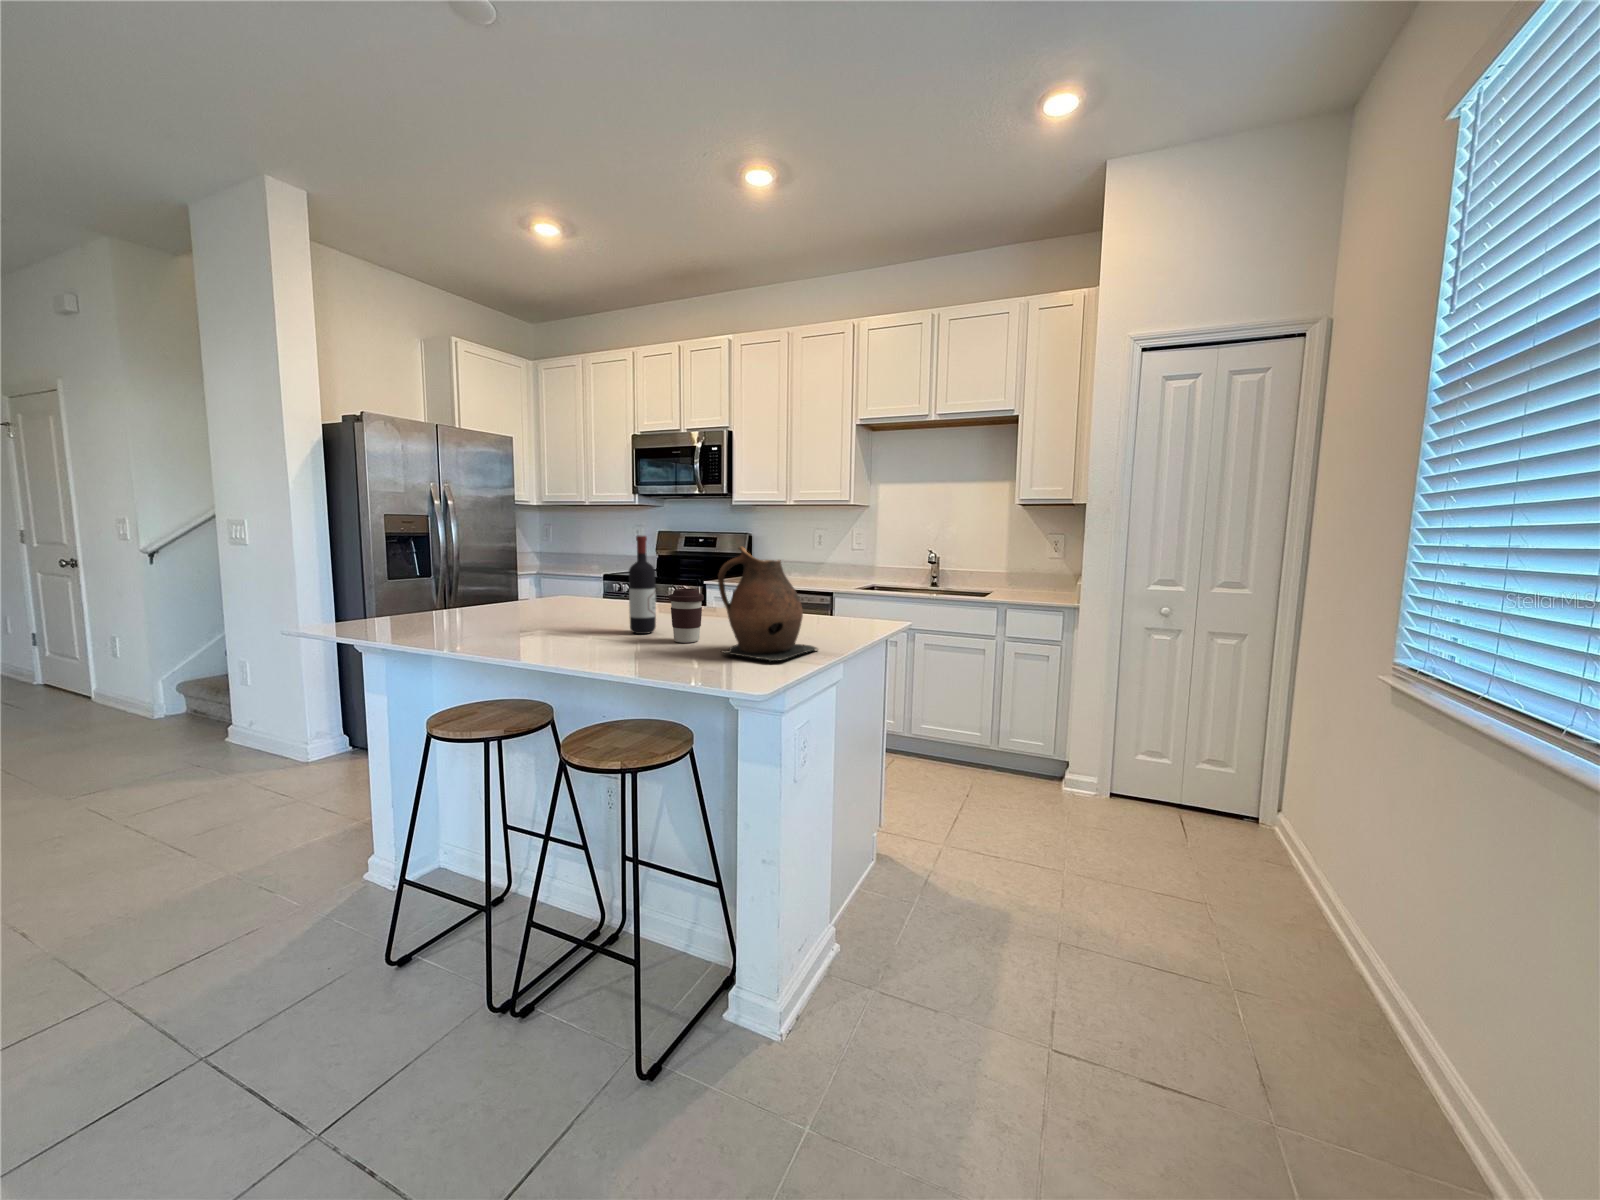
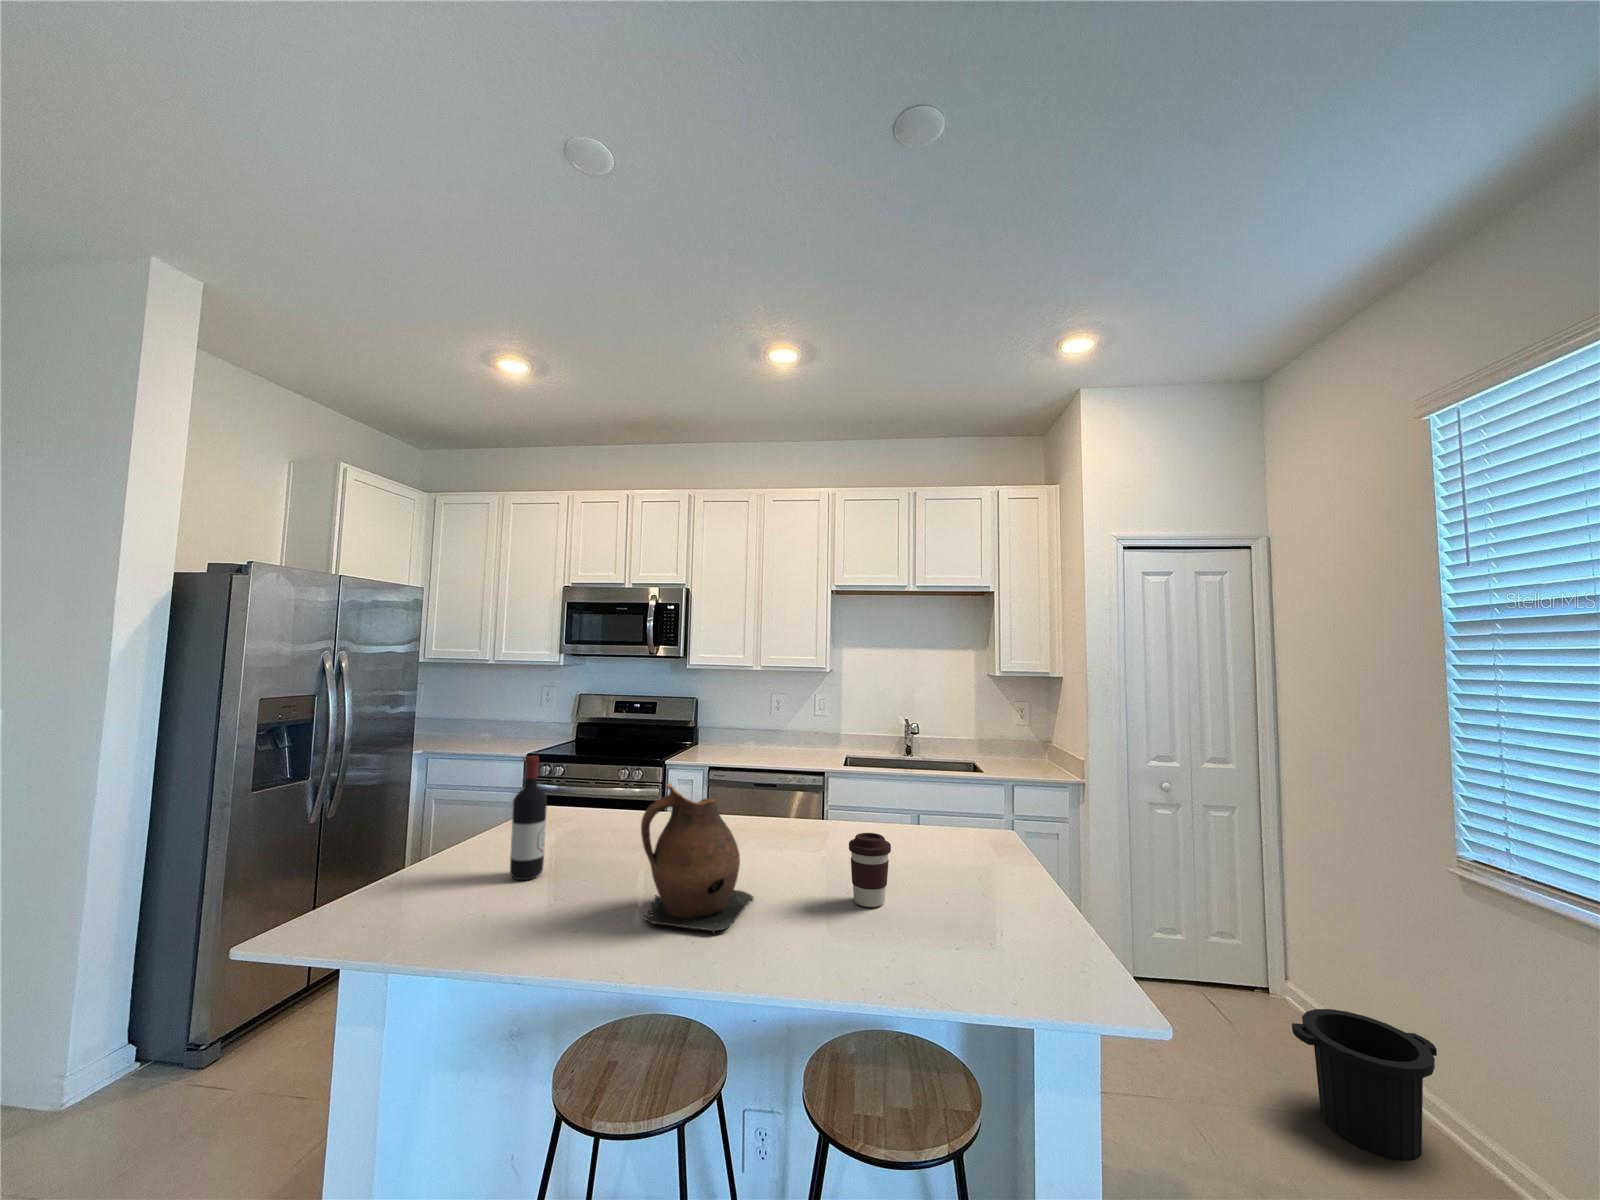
wine bottle: present [629,536,656,634] -> present [510,756,547,880]
ceramic pitcher: present [718,547,817,662] -> present [641,784,754,933]
trash can: none [1188,817,1341,950] -> present [1292,1009,1437,1160]

